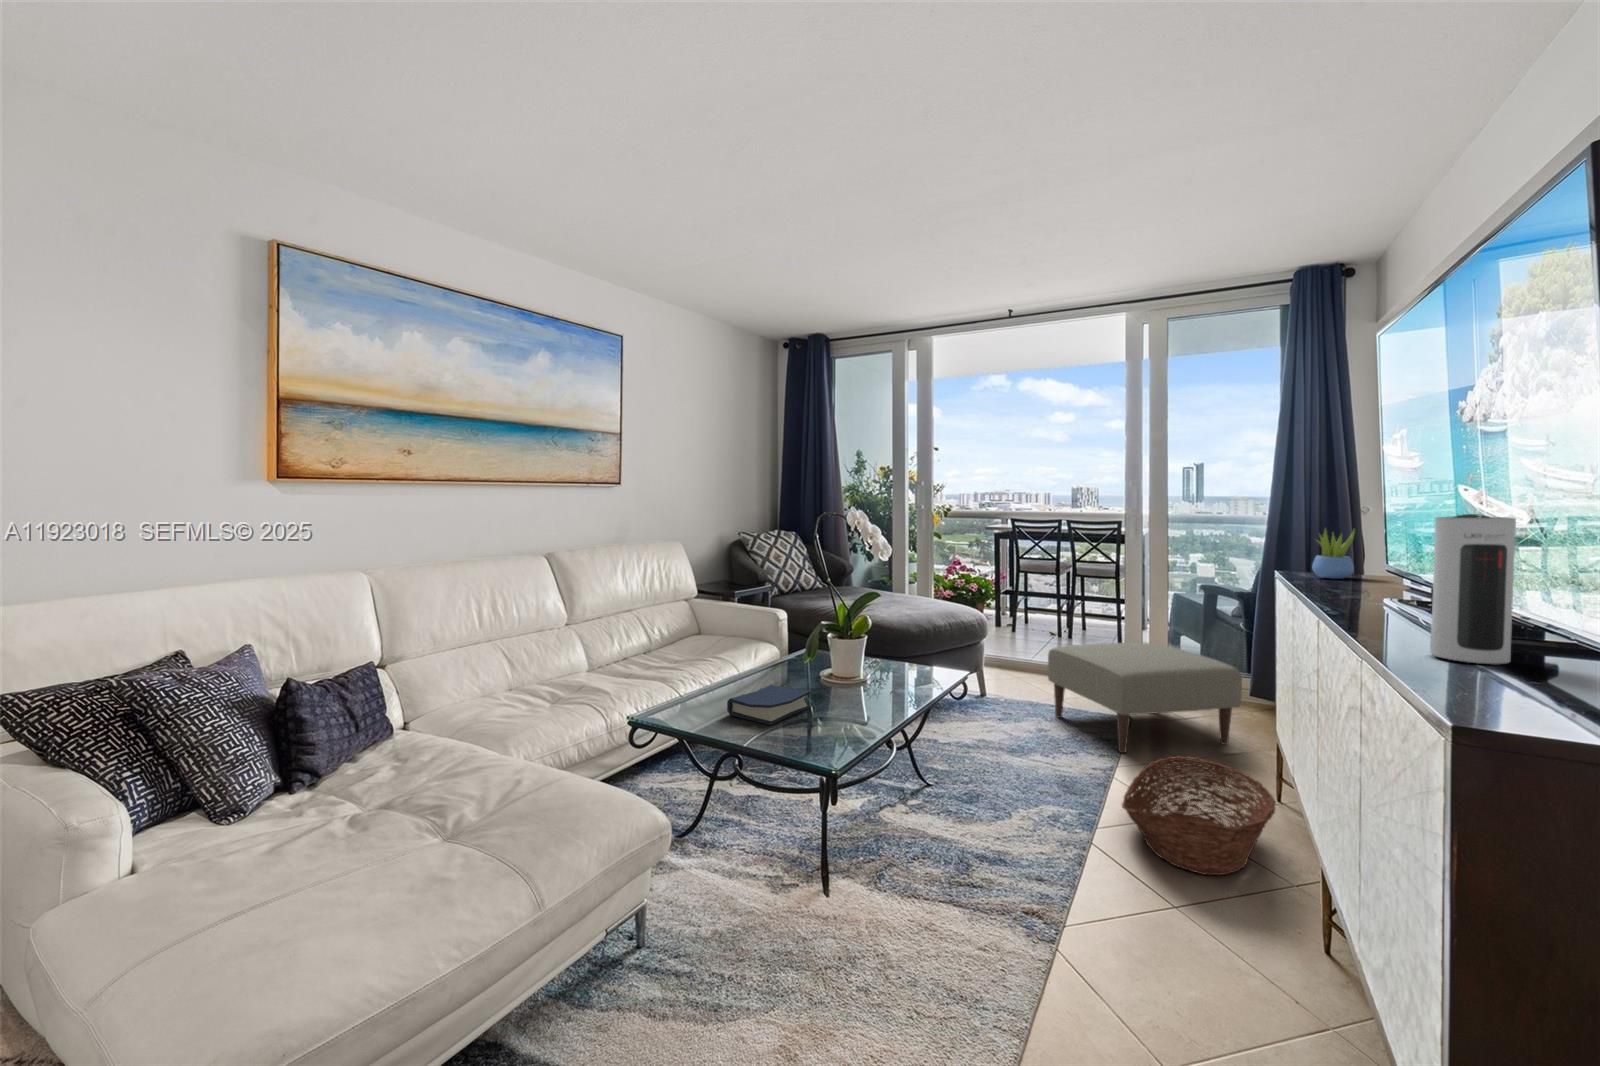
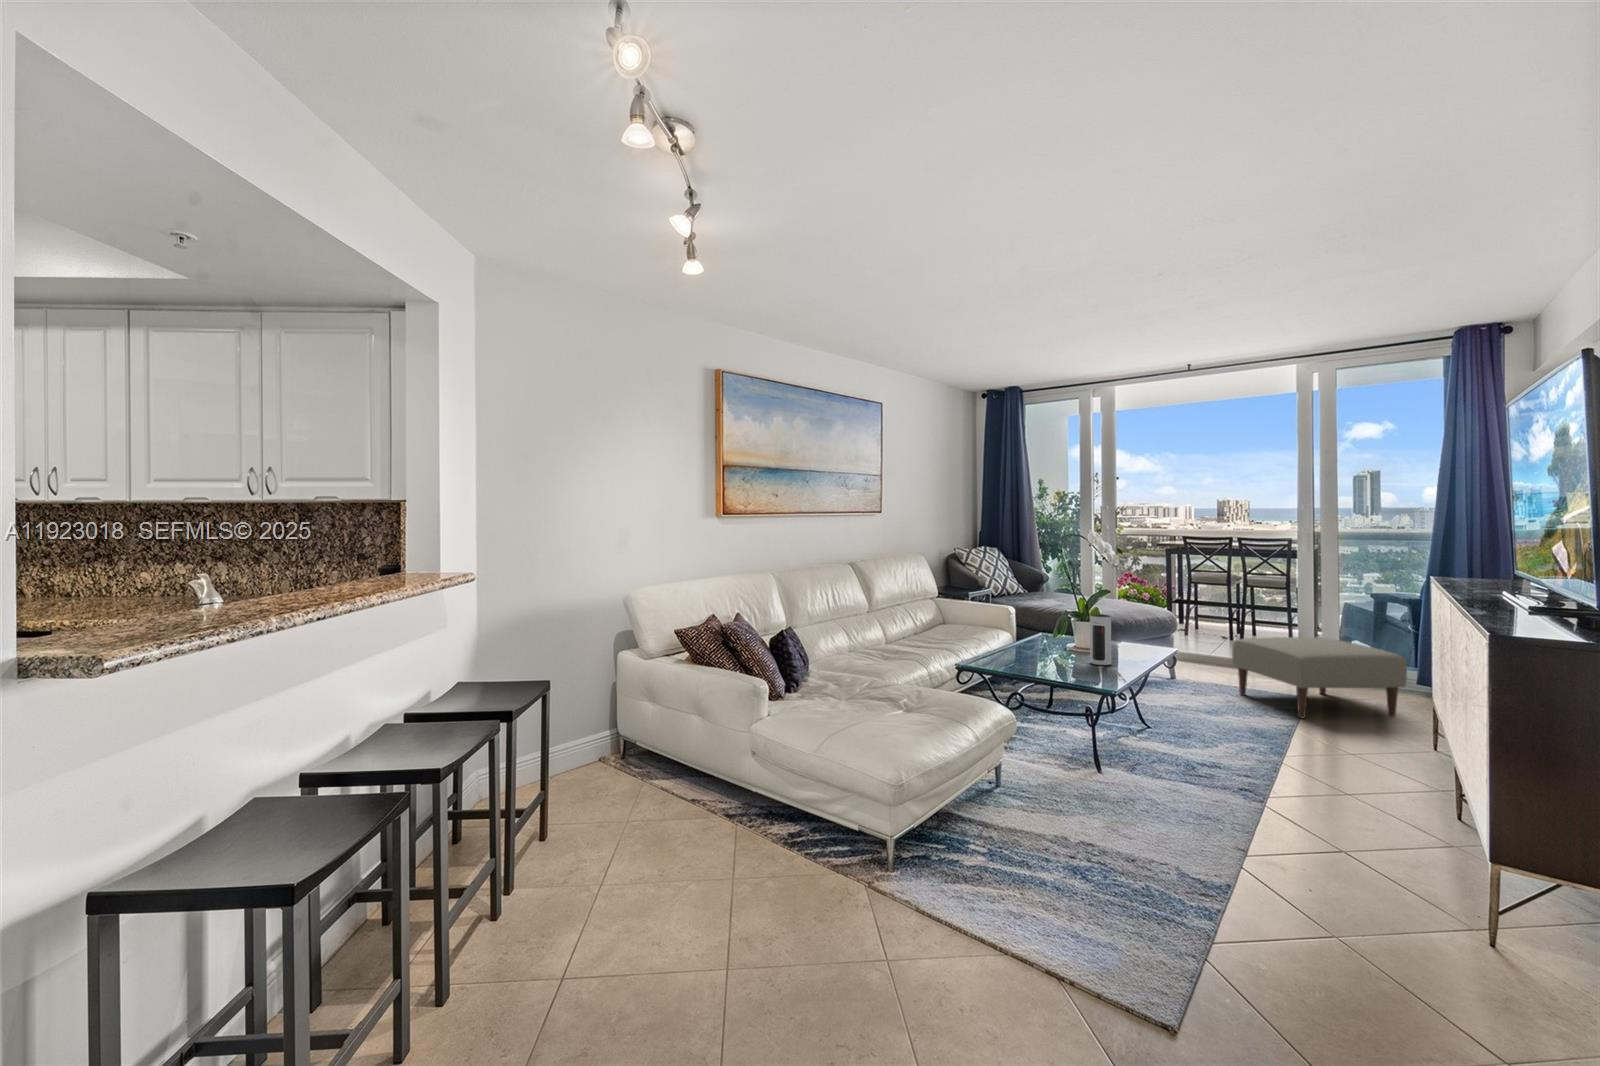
speaker: present [1430,514,1516,665] -> present [1090,614,1111,665]
succulent plant: present [1312,530,1355,579] -> none [1462,543,1498,583]
hardback book: present [727,685,810,725] -> none [1016,650,1071,672]
basket: present [1122,756,1276,875] -> none [1305,712,1429,784]

